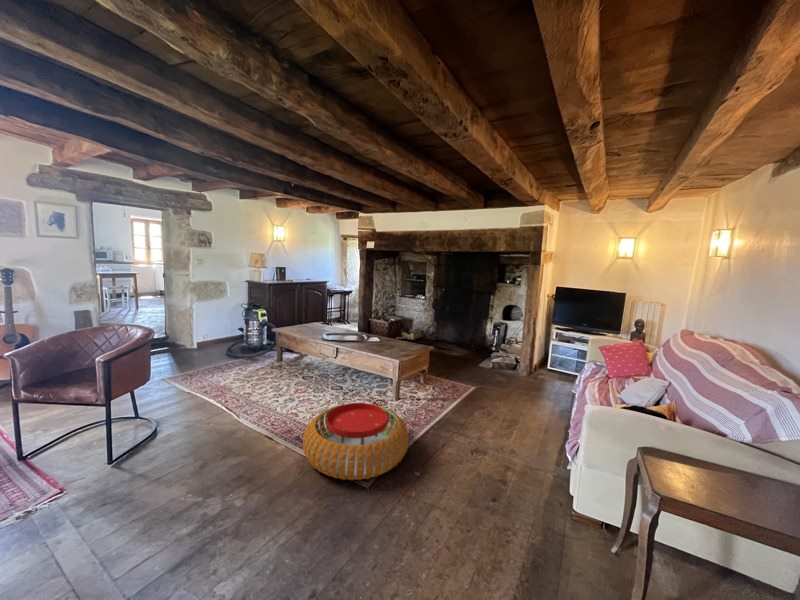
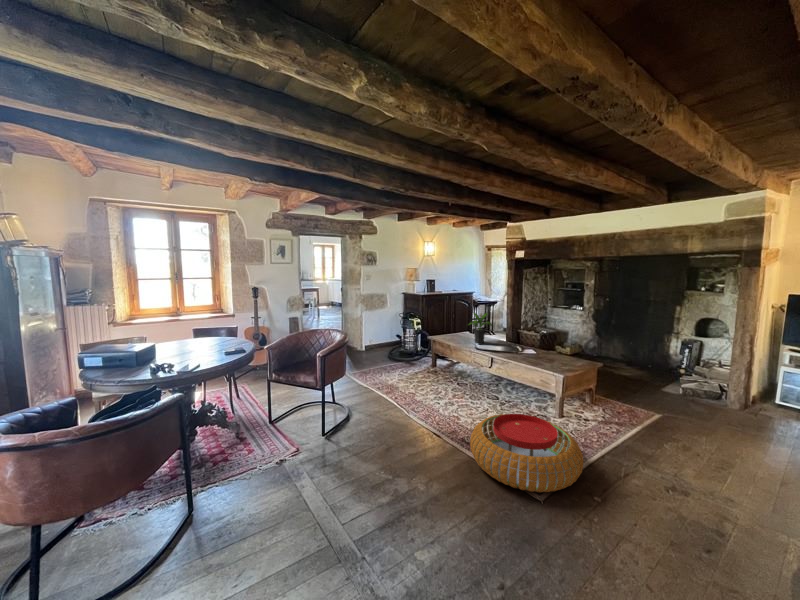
potted plant: none [312,302,340,334] -> present [469,313,492,343]

